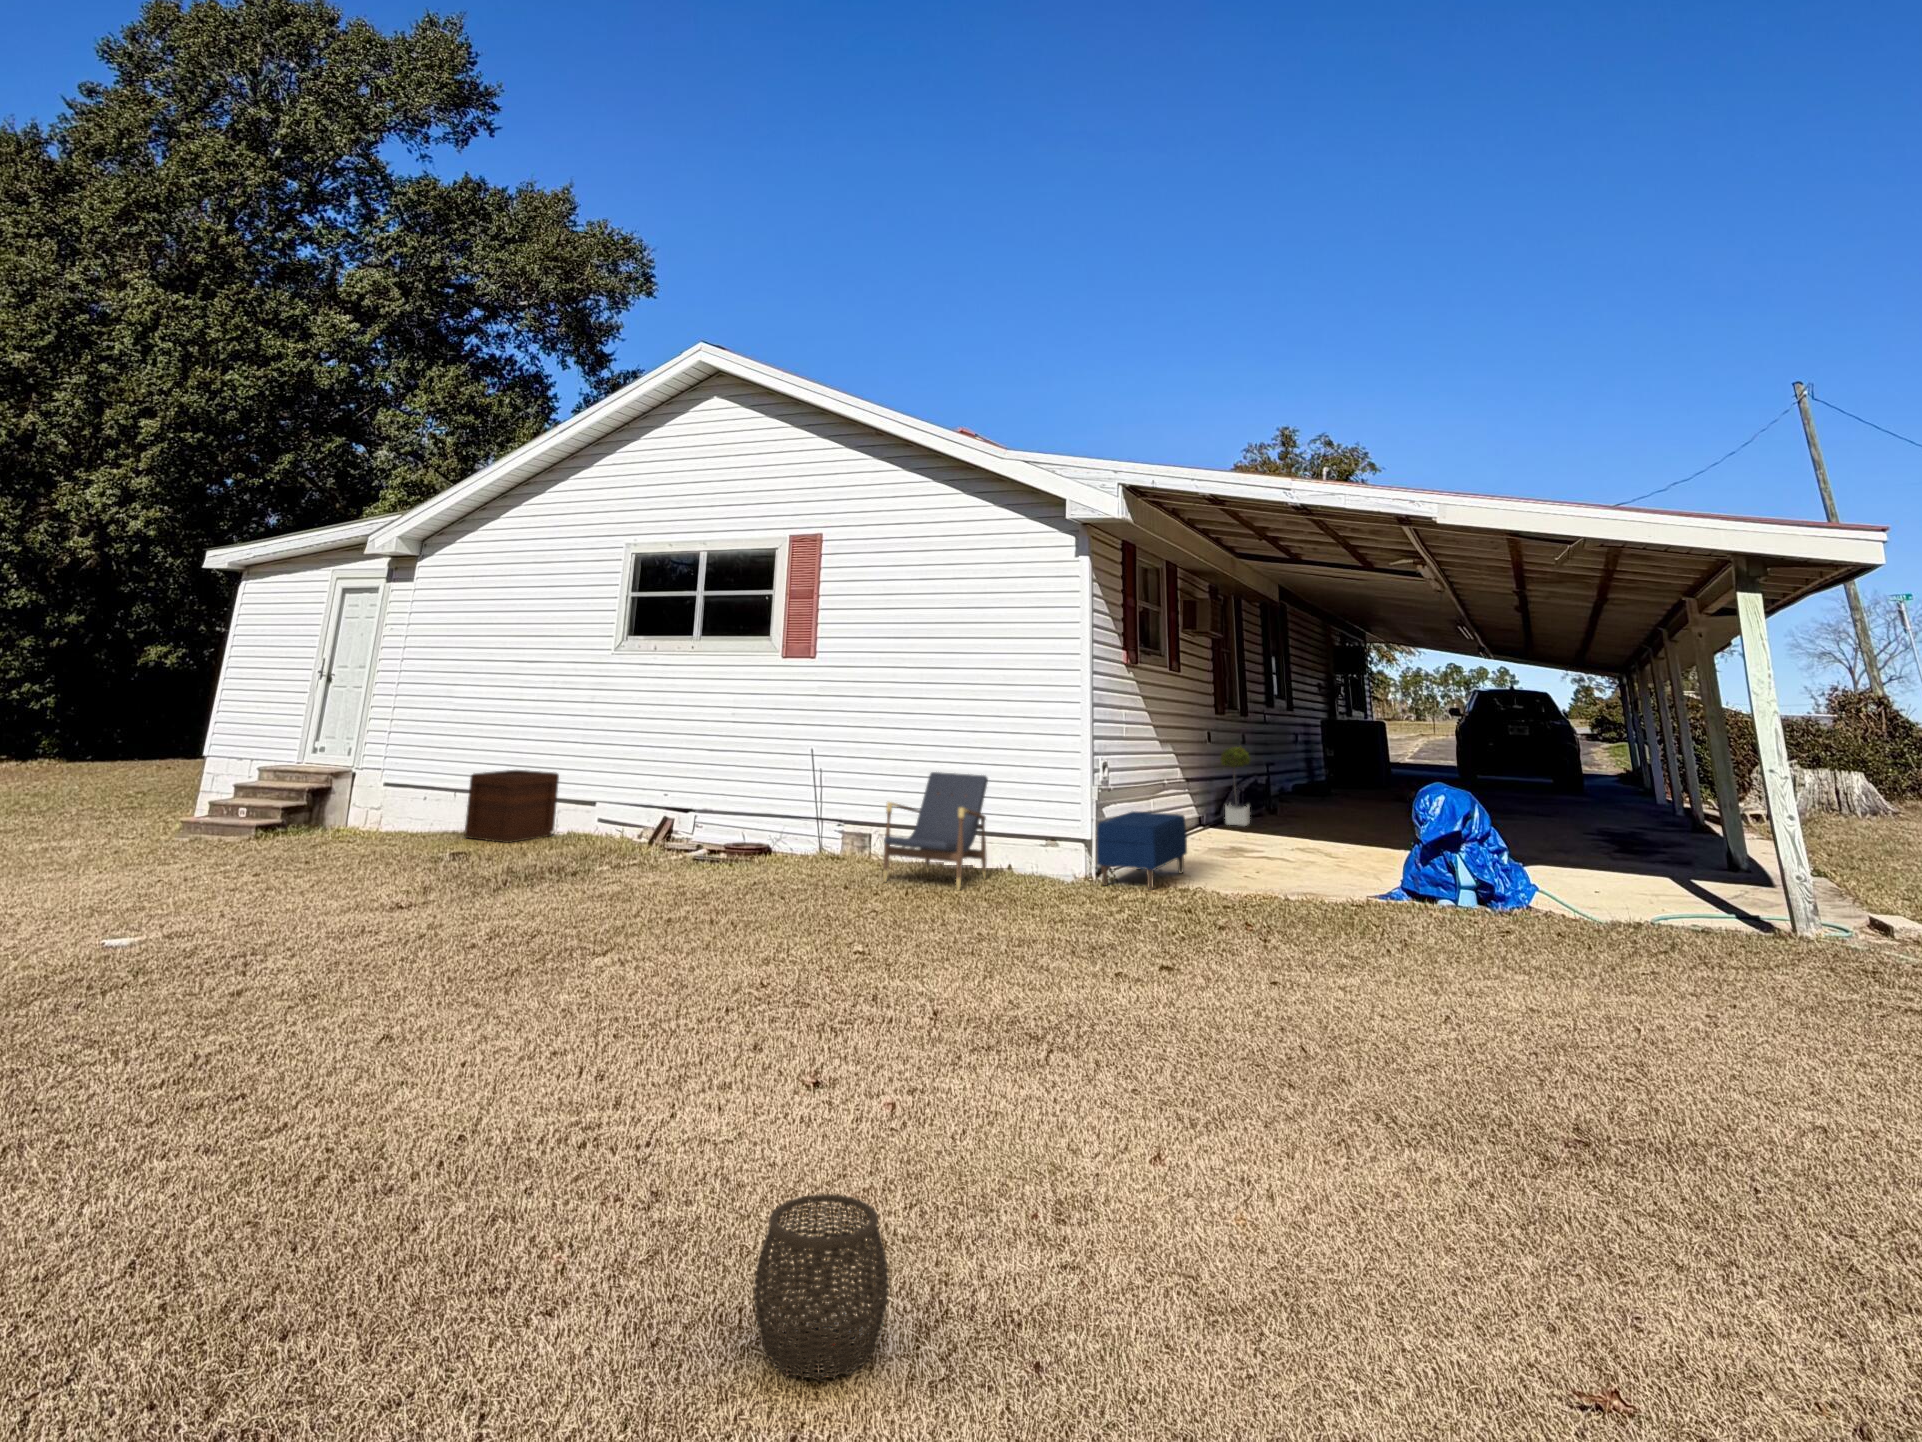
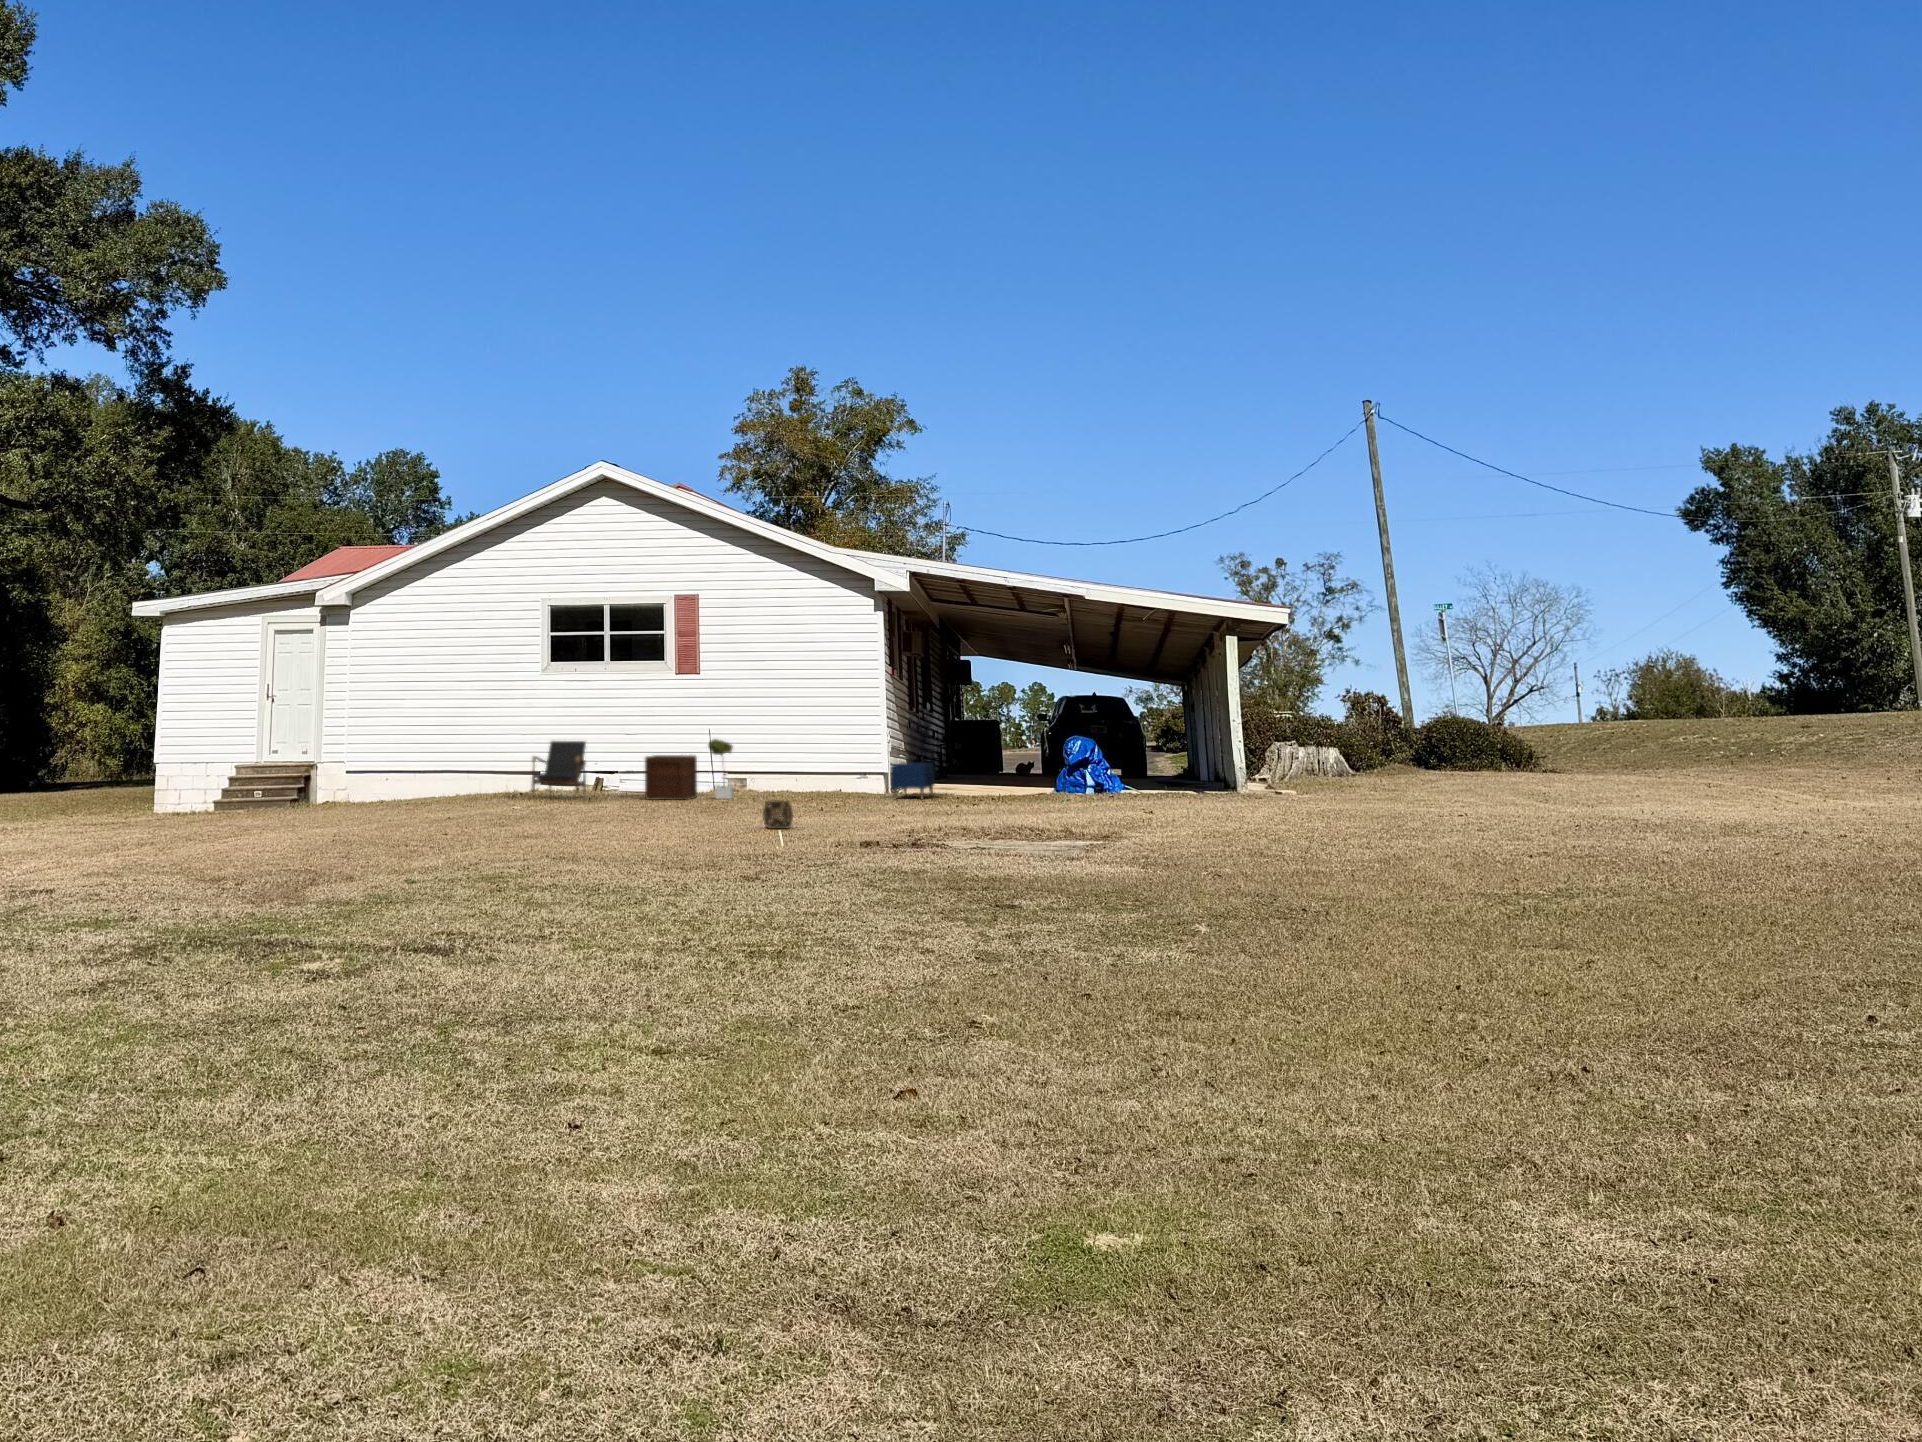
potted tree: present [1220,747,1250,826] -> present [709,739,734,799]
wooden crate: present [464,770,559,843] -> present [645,755,697,800]
lounge chair: present [883,772,988,890] -> present [532,741,586,796]
woven basket: present [753,1194,890,1380] -> present [763,800,793,829]

